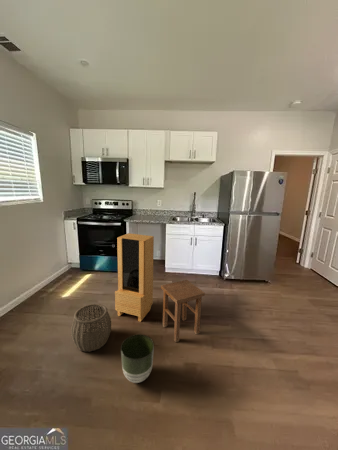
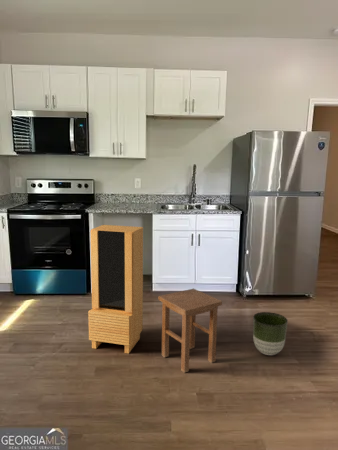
woven basket: present [71,304,111,352] -> none [34,326,91,390]
planter: present [121,334,154,383] -> present [253,312,288,355]

